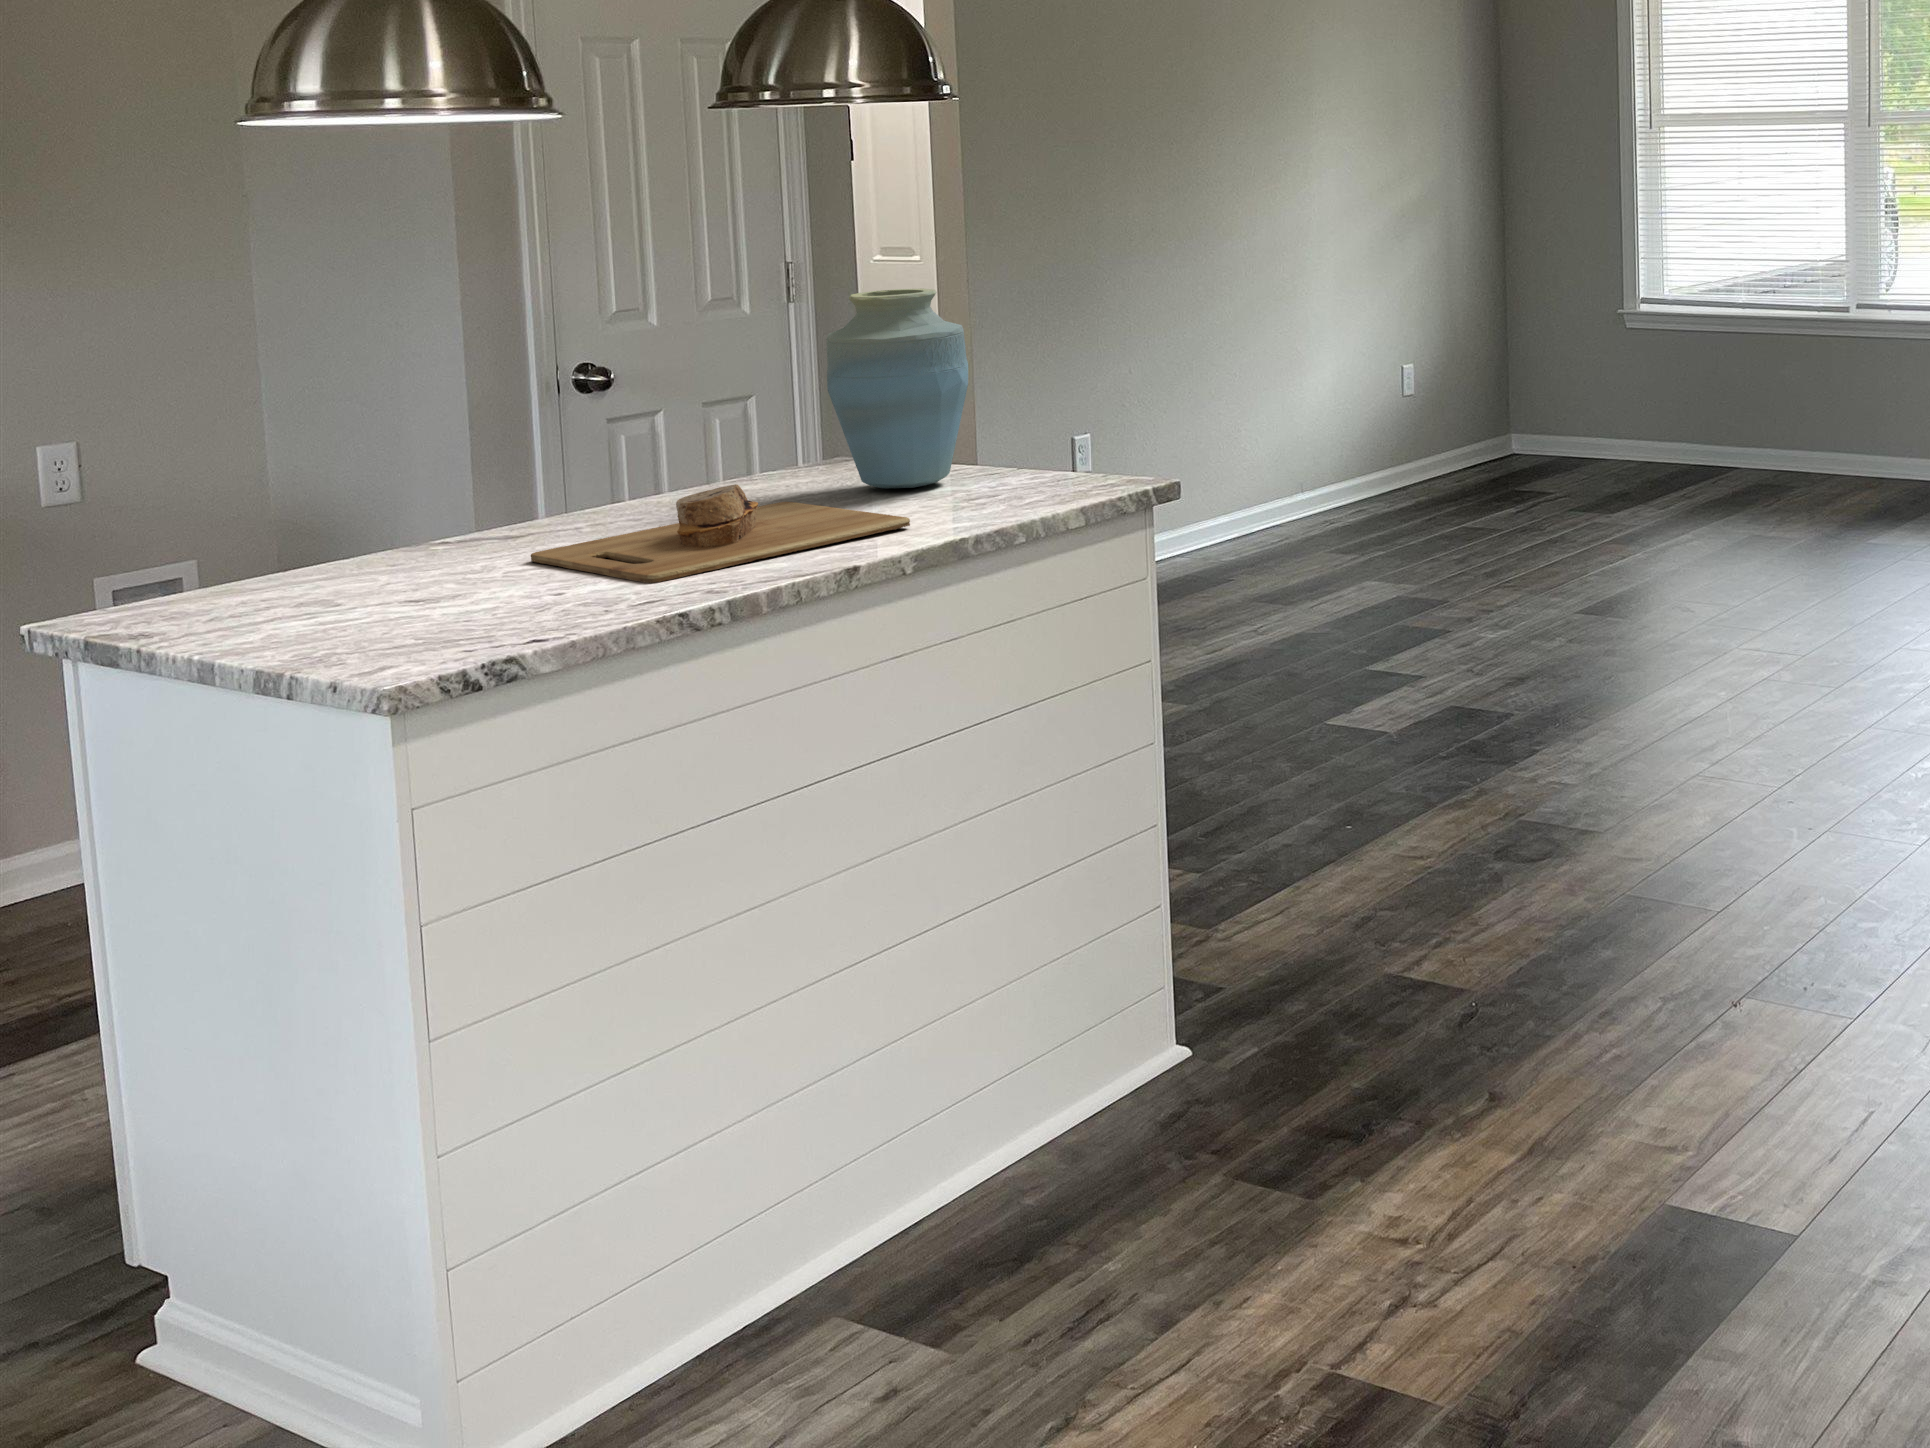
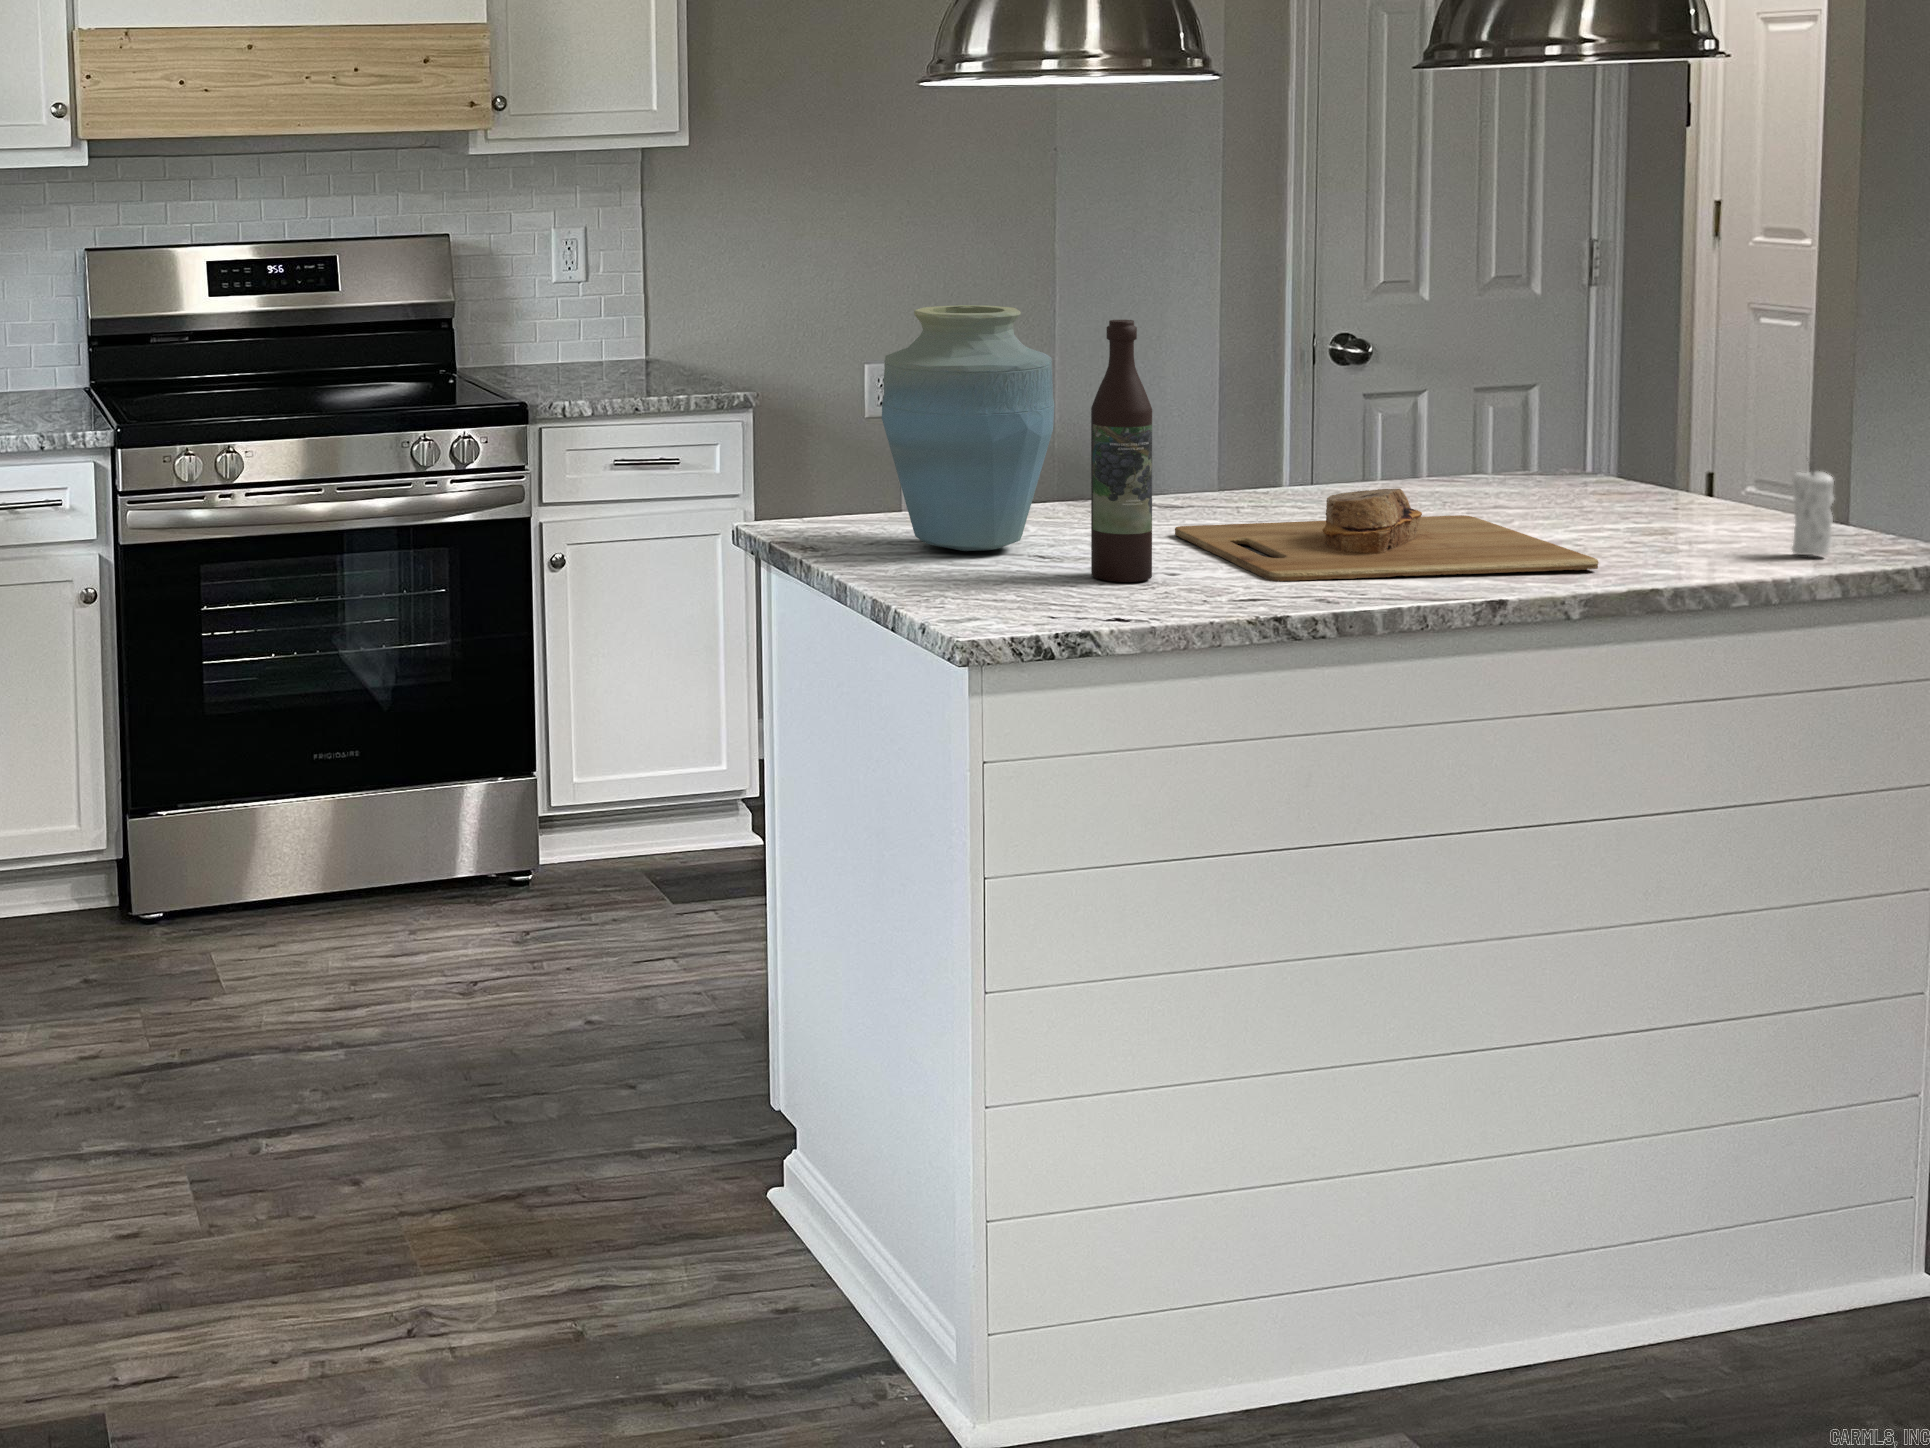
vase: present [826,289,968,489] -> present [882,305,1055,551]
wine bottle: none [461,353,539,611] -> present [1091,320,1152,582]
candle: none [1032,411,1064,491] -> present [1792,471,1834,556]

